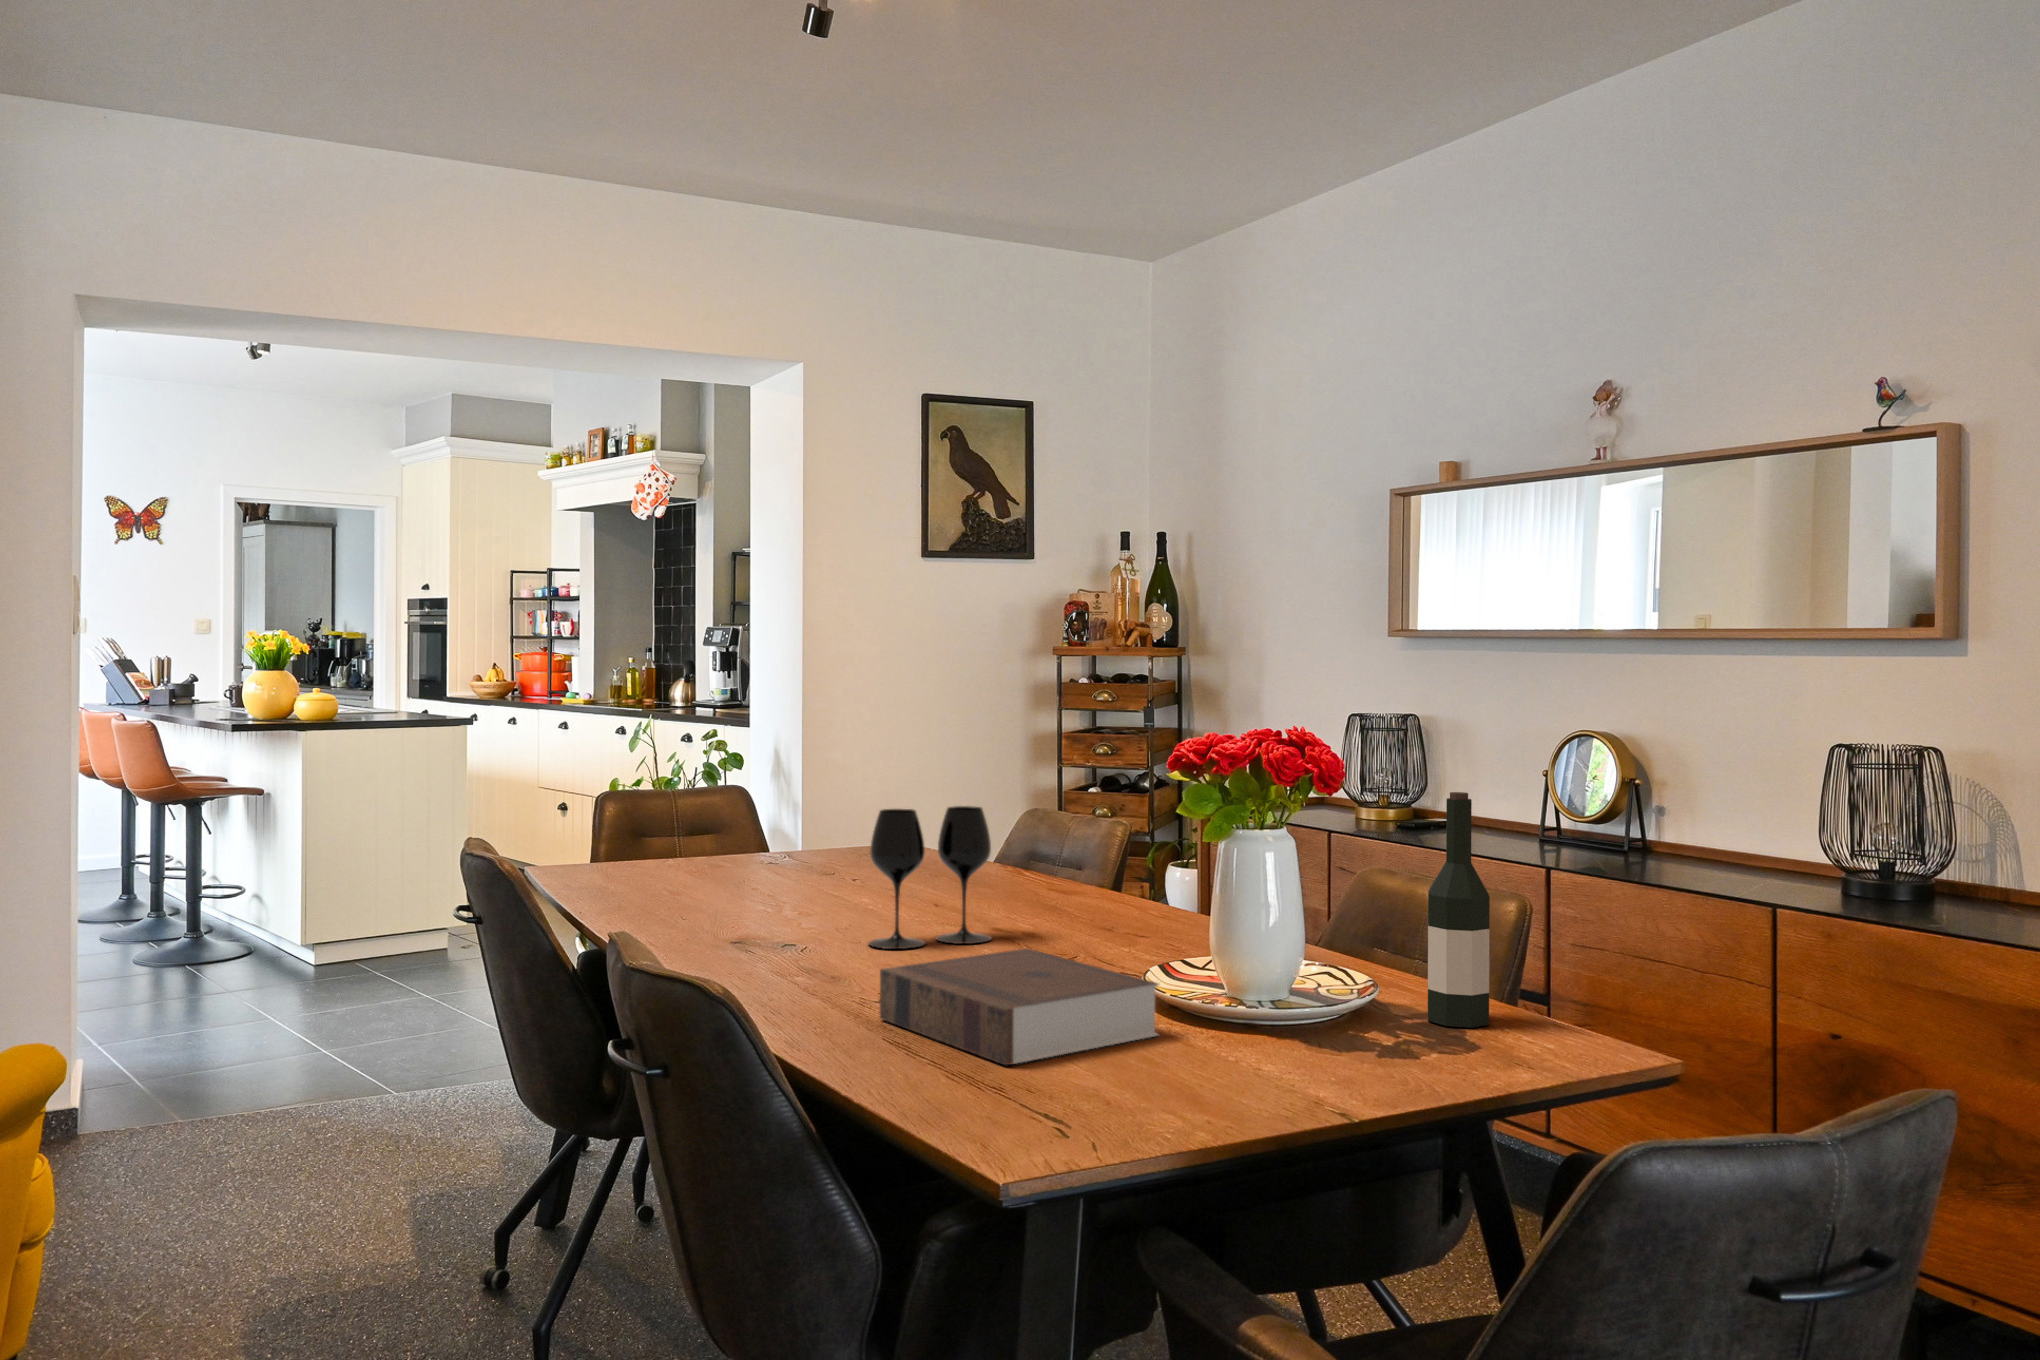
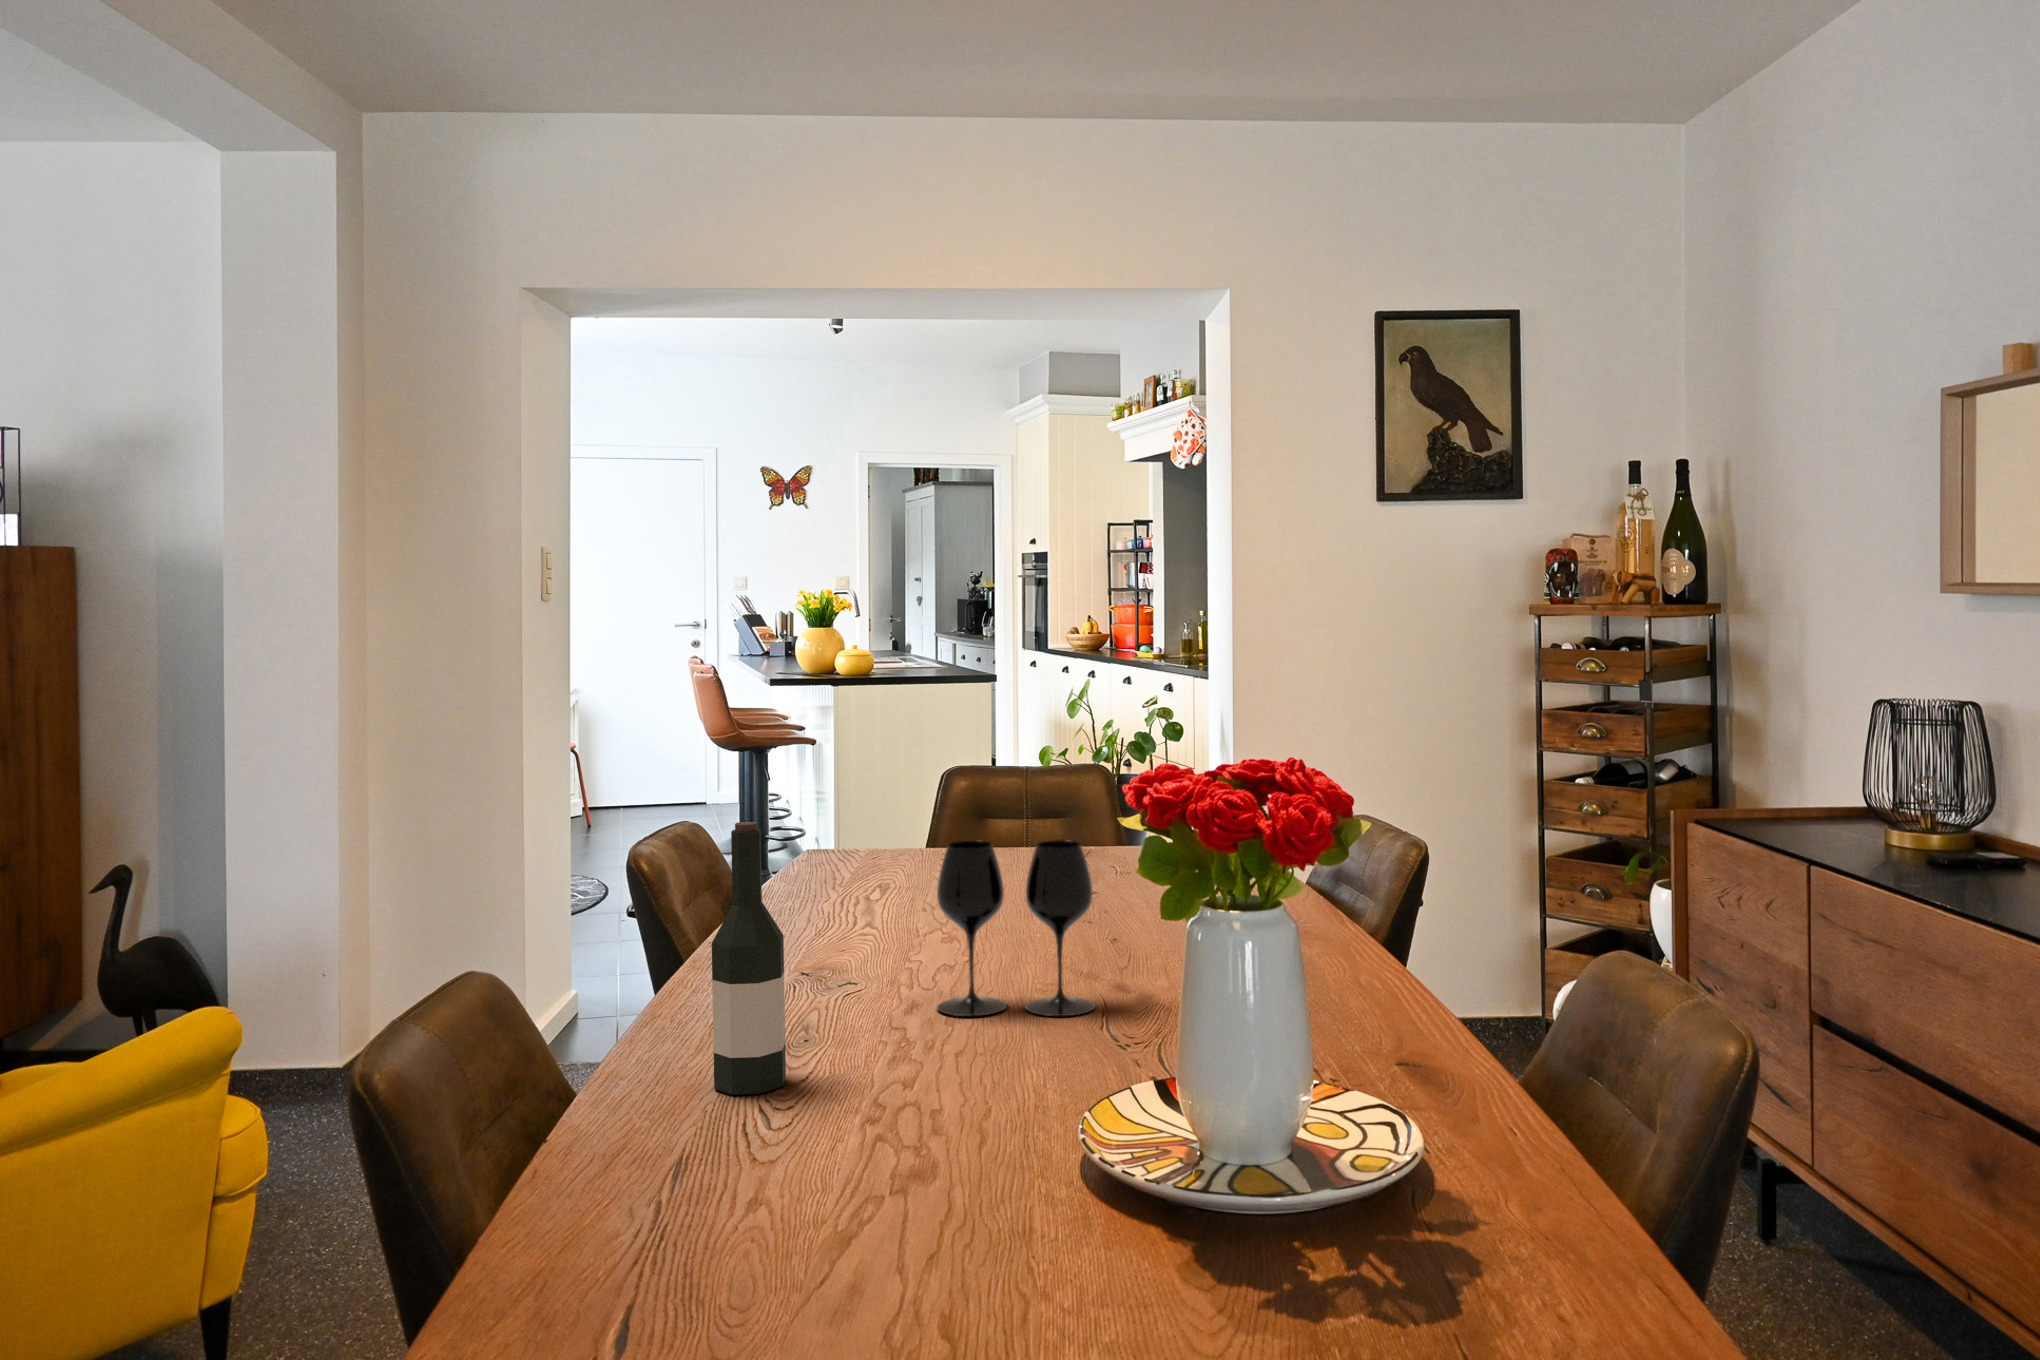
wine bottle: present [1428,792,1490,1028] -> present [712,822,786,1095]
book: present [880,948,1158,1065] -> none [735,1054,1015,1245]

